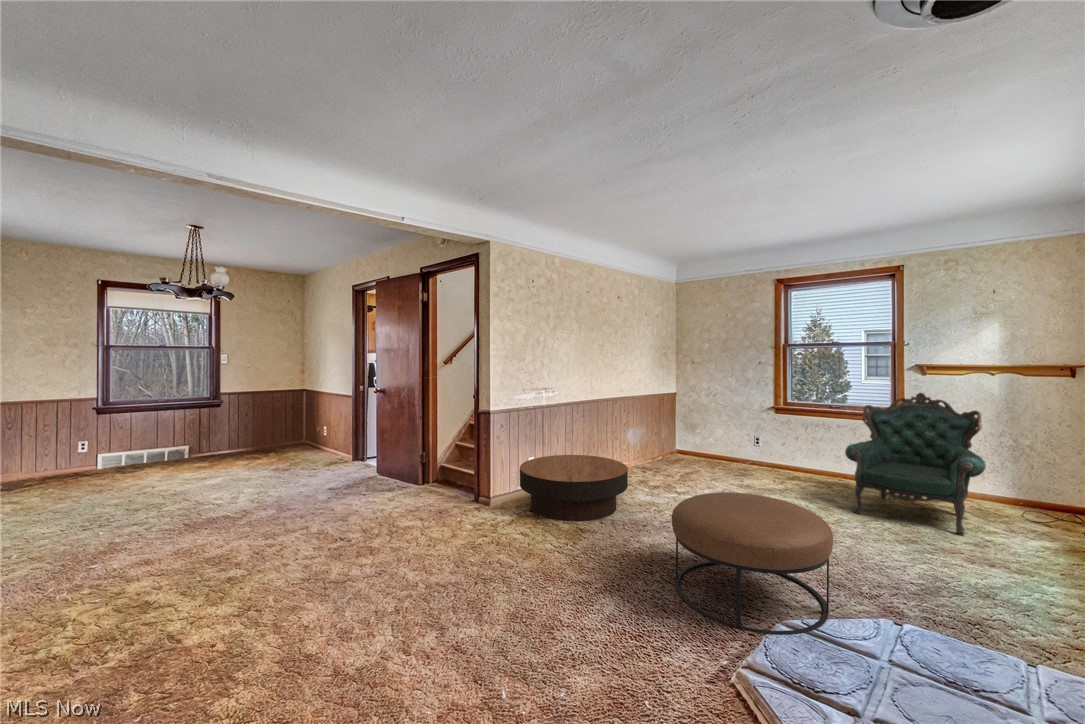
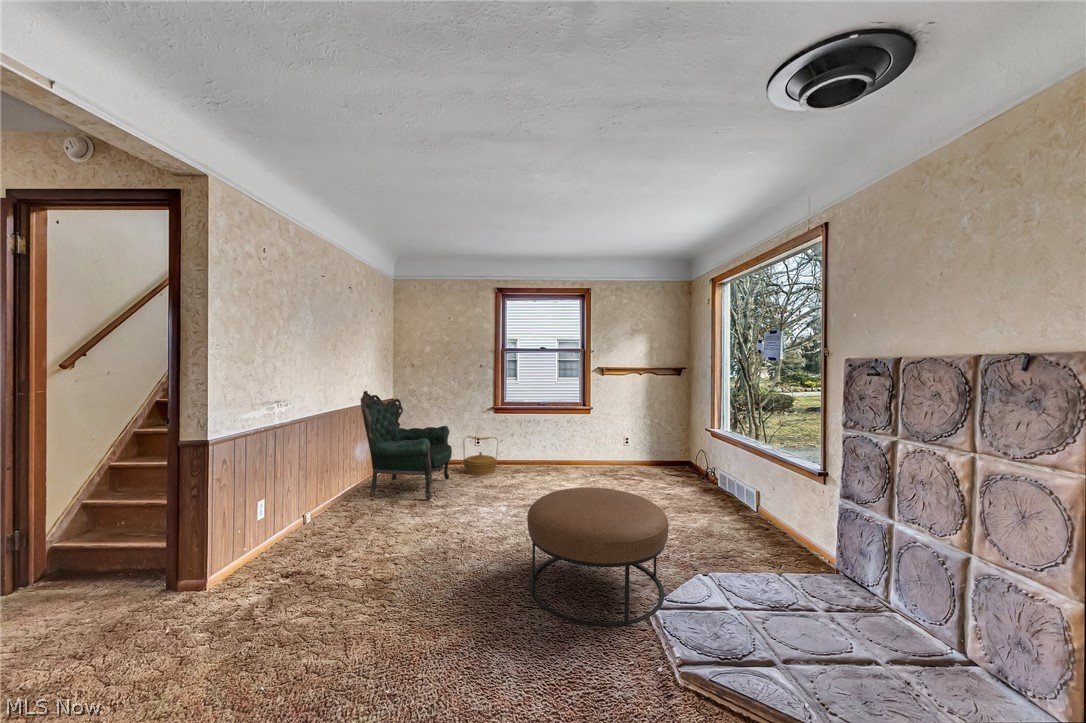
armchair: present [845,393,986,536] -> present [361,391,452,500]
woven basket: none [726,438,766,481] -> present [463,437,498,475]
coffee table: present [520,455,628,521] -> none [260,478,415,577]

